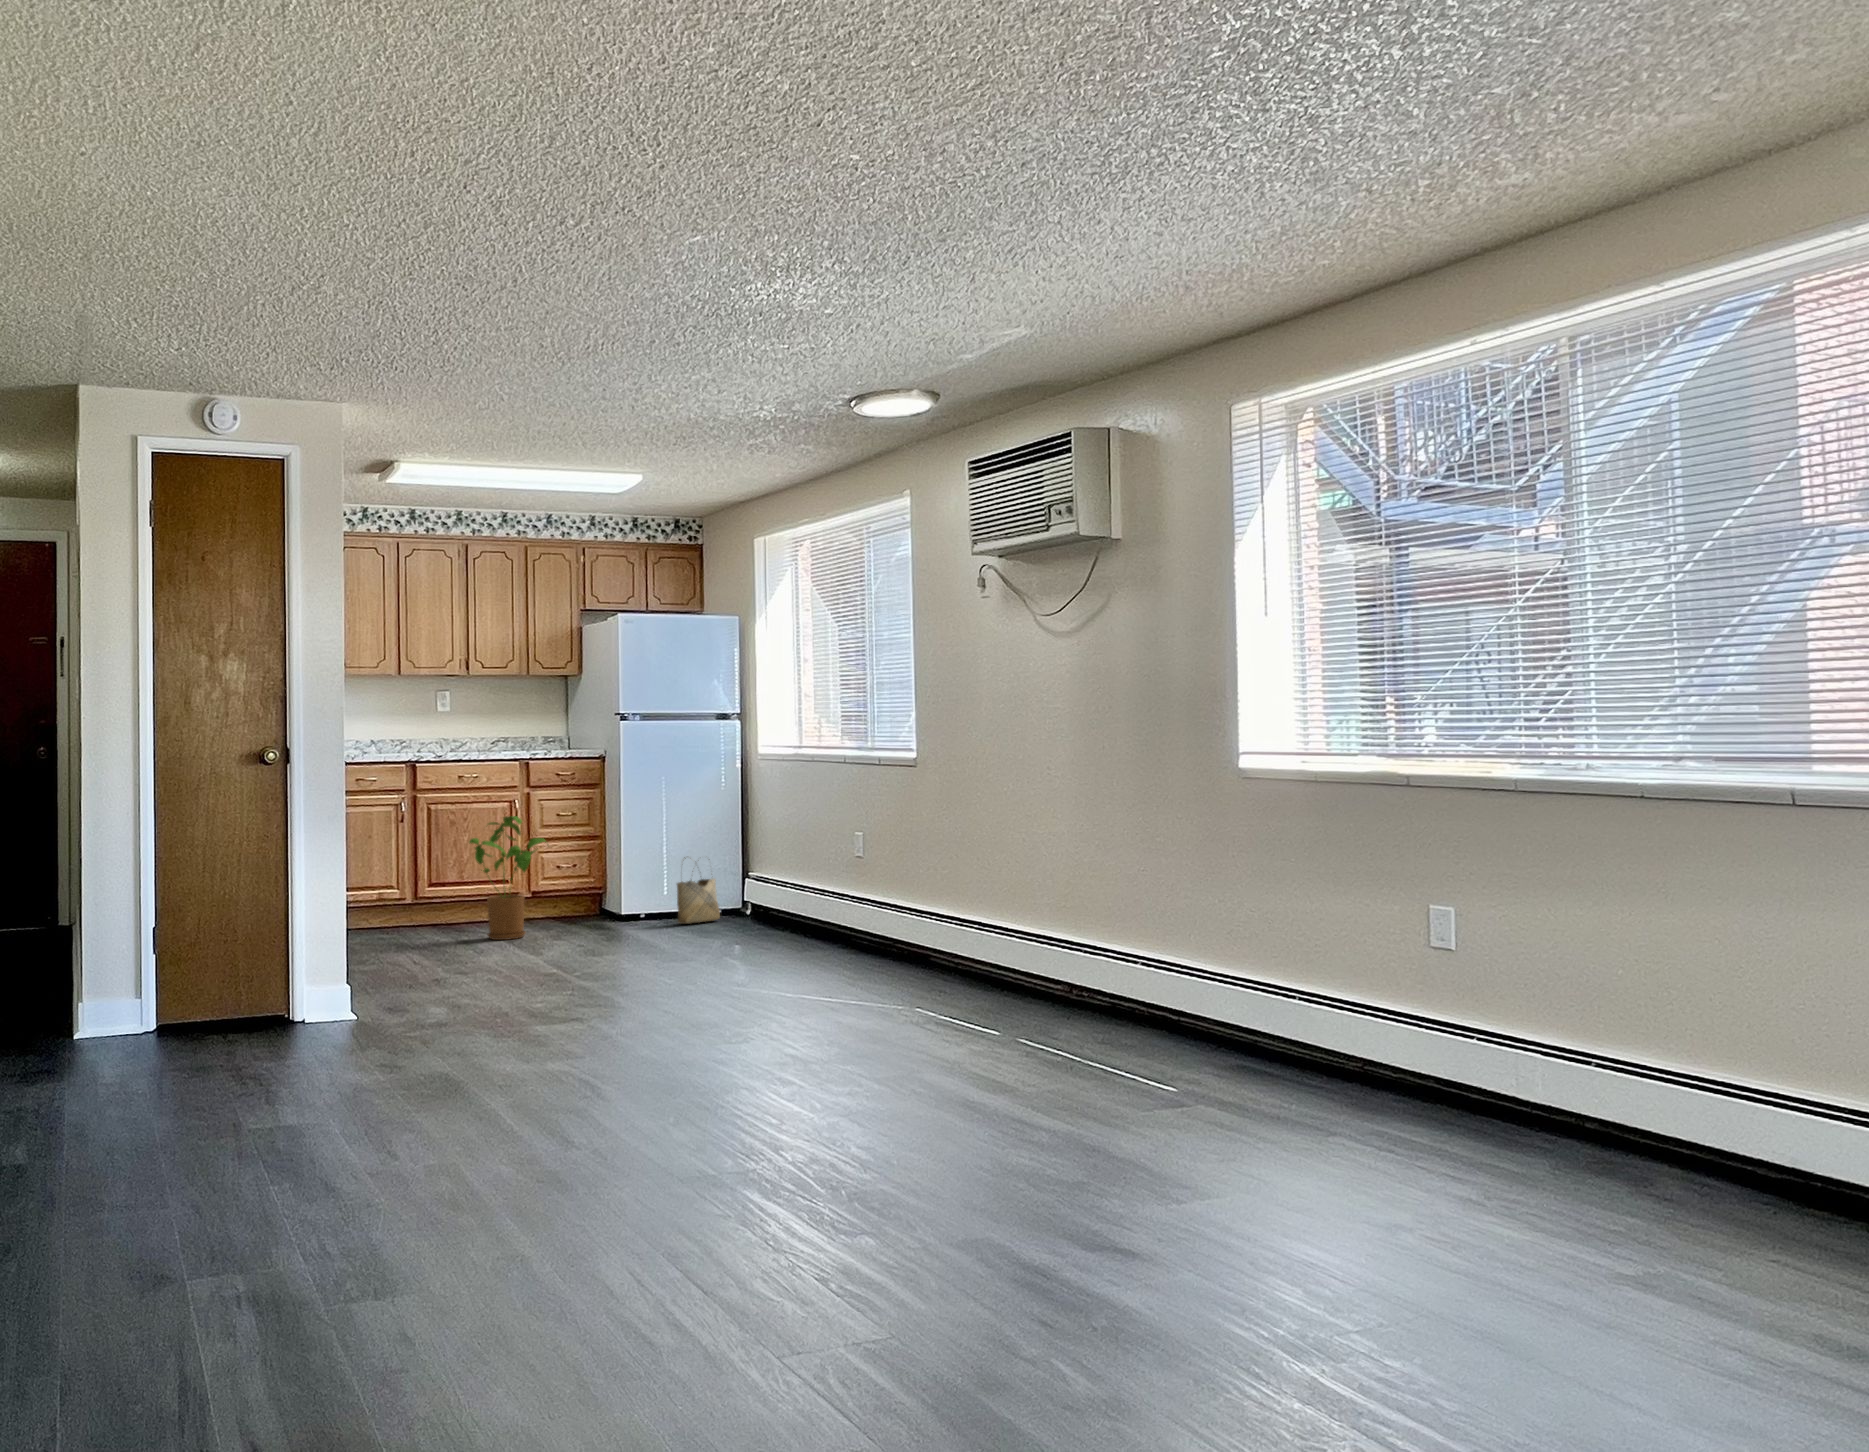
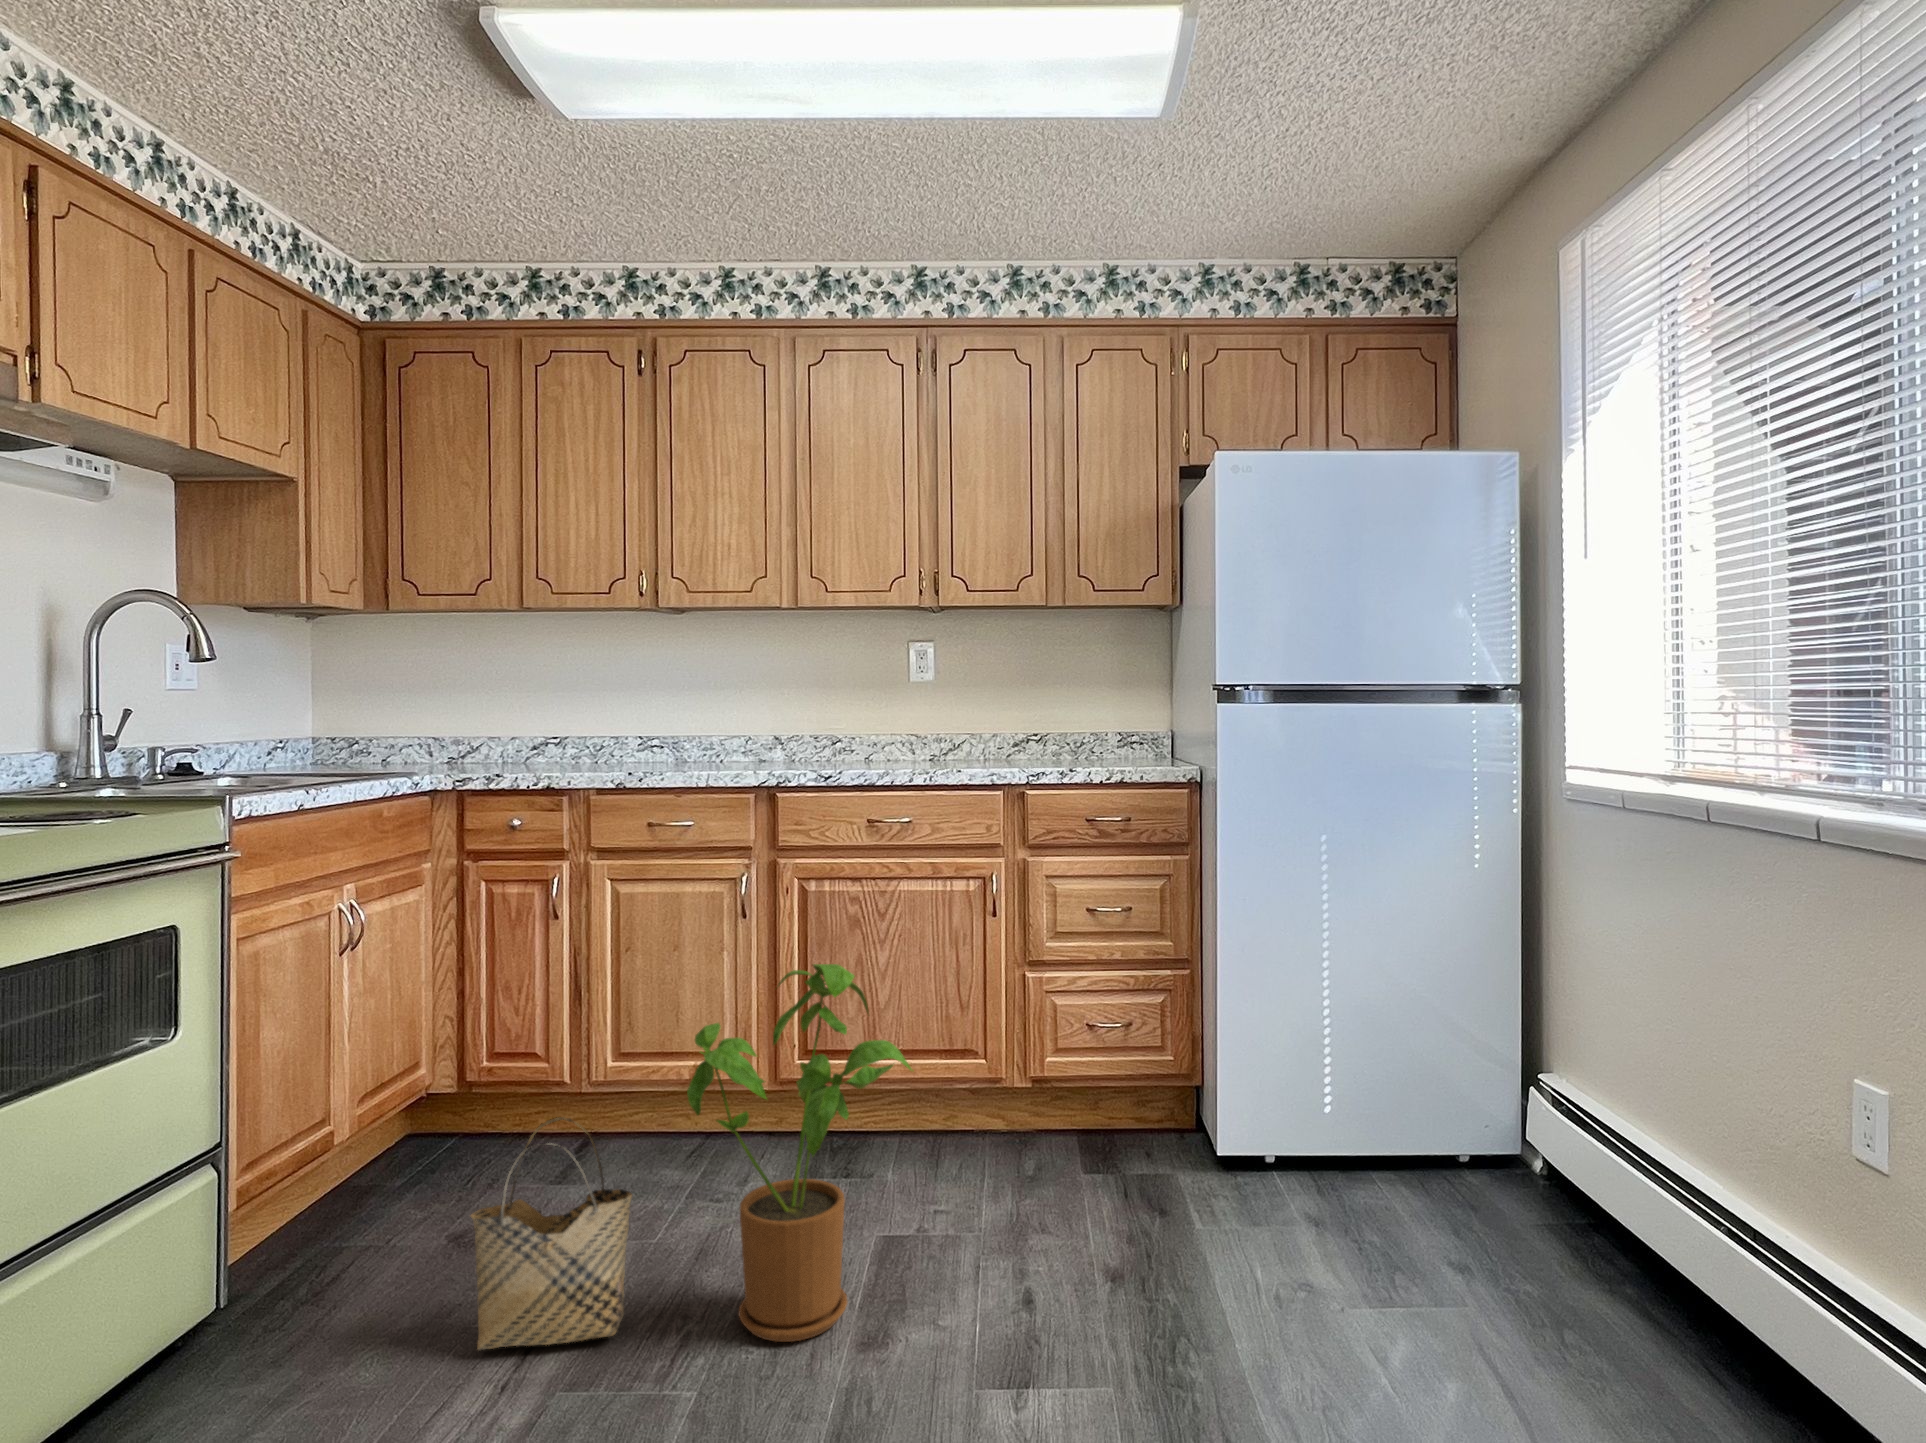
woven basket: present [677,858,720,924] -> present [471,1117,632,1350]

